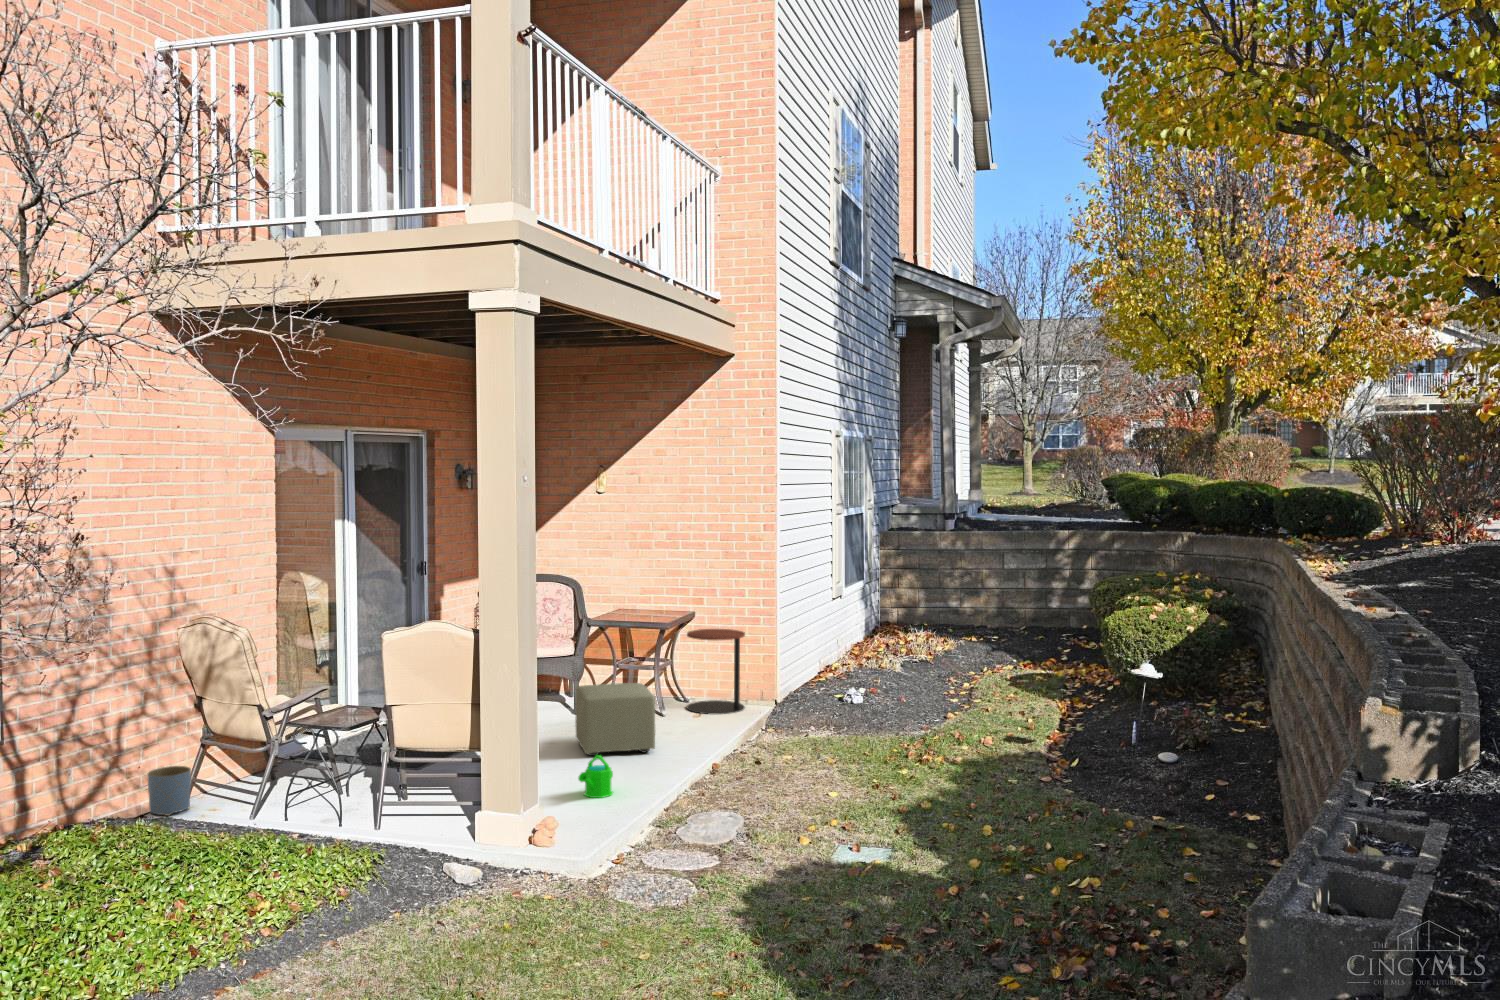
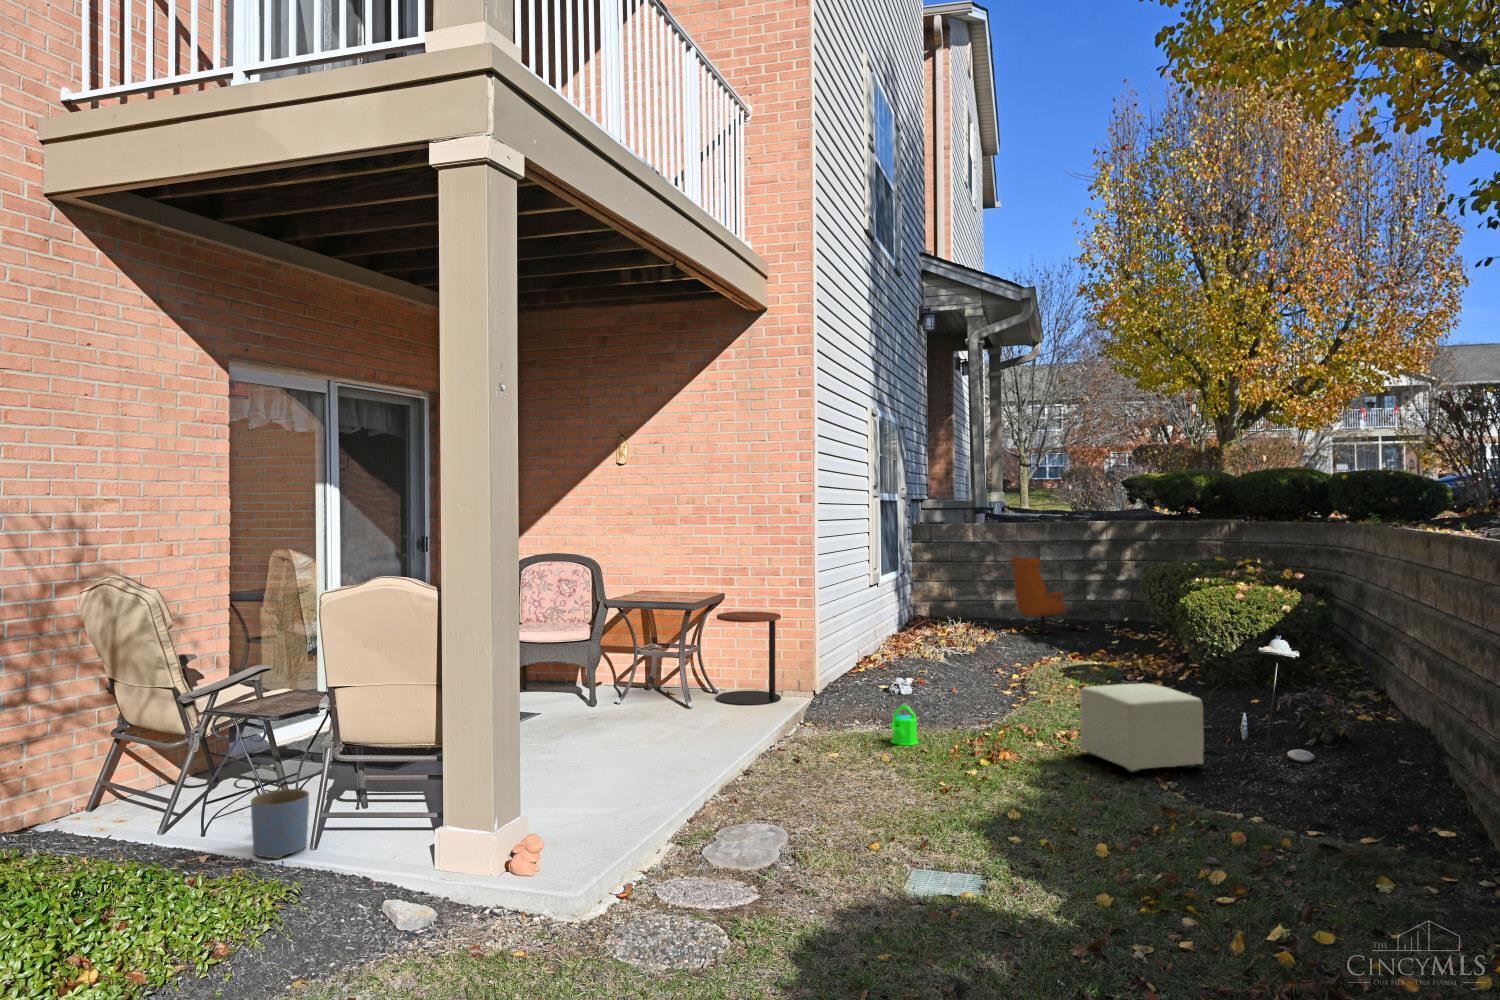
lounge chair: none [975,566,1053,645] -> present [1012,557,1082,636]
ottoman: present [575,683,655,756] -> present [1080,684,1204,773]
watering can: present [578,755,613,798] -> present [891,705,918,745]
planter: present [147,766,191,816] -> present [251,789,309,859]

